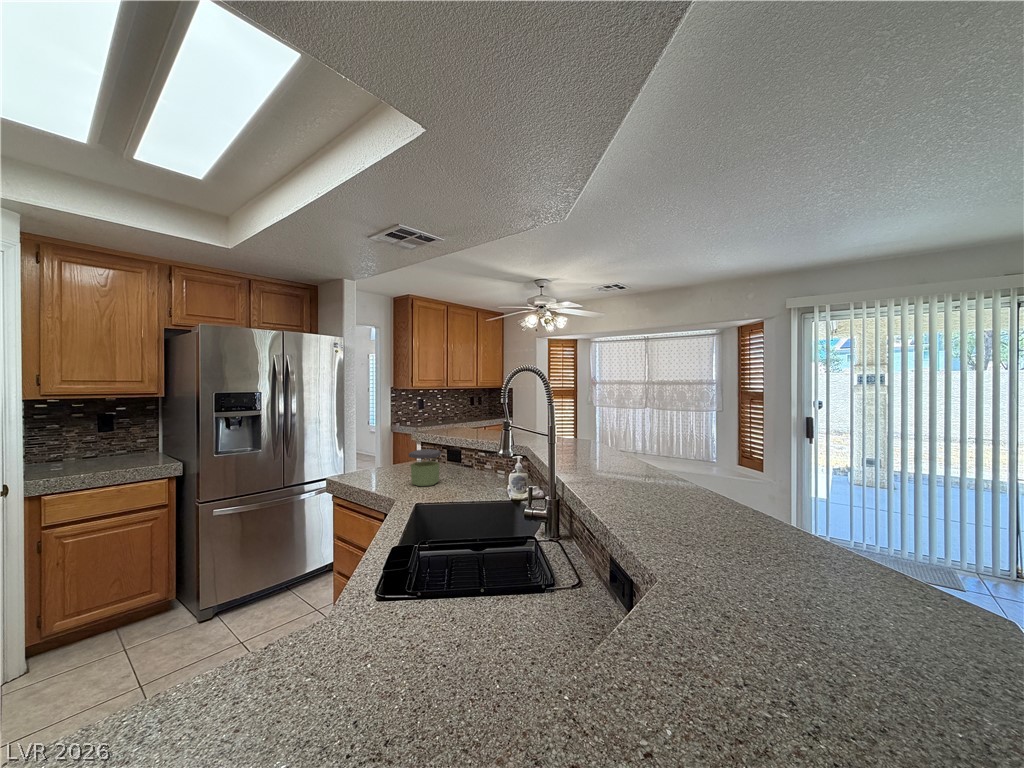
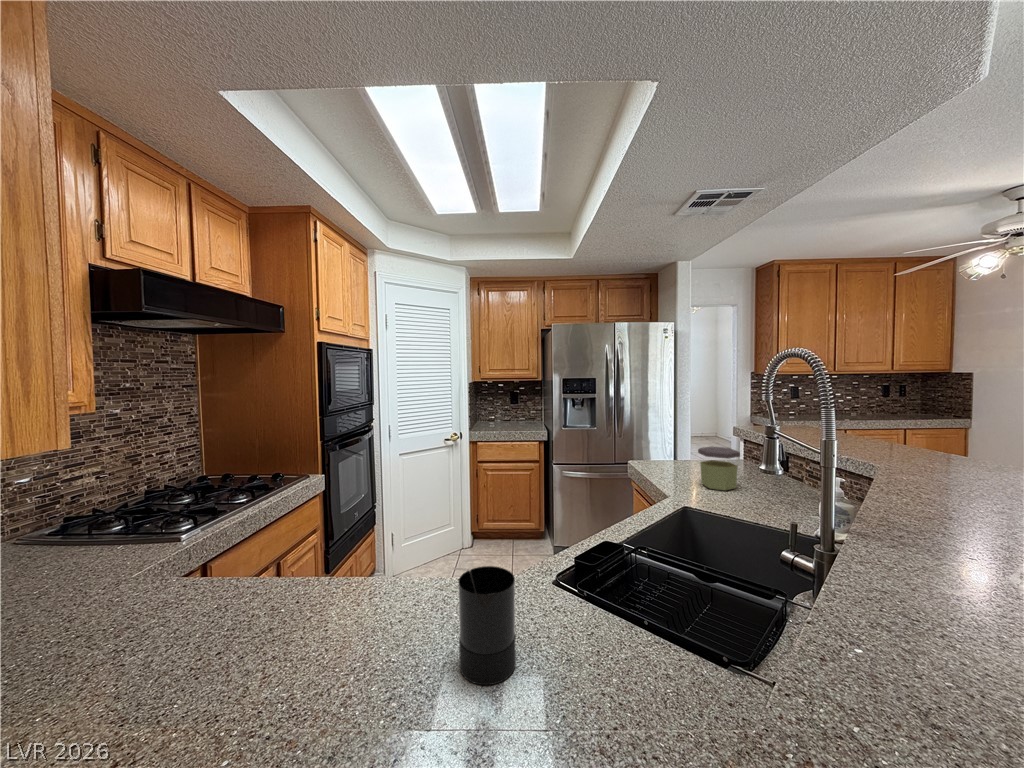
candle: none [362,587,430,715] -> present [453,566,516,685]

